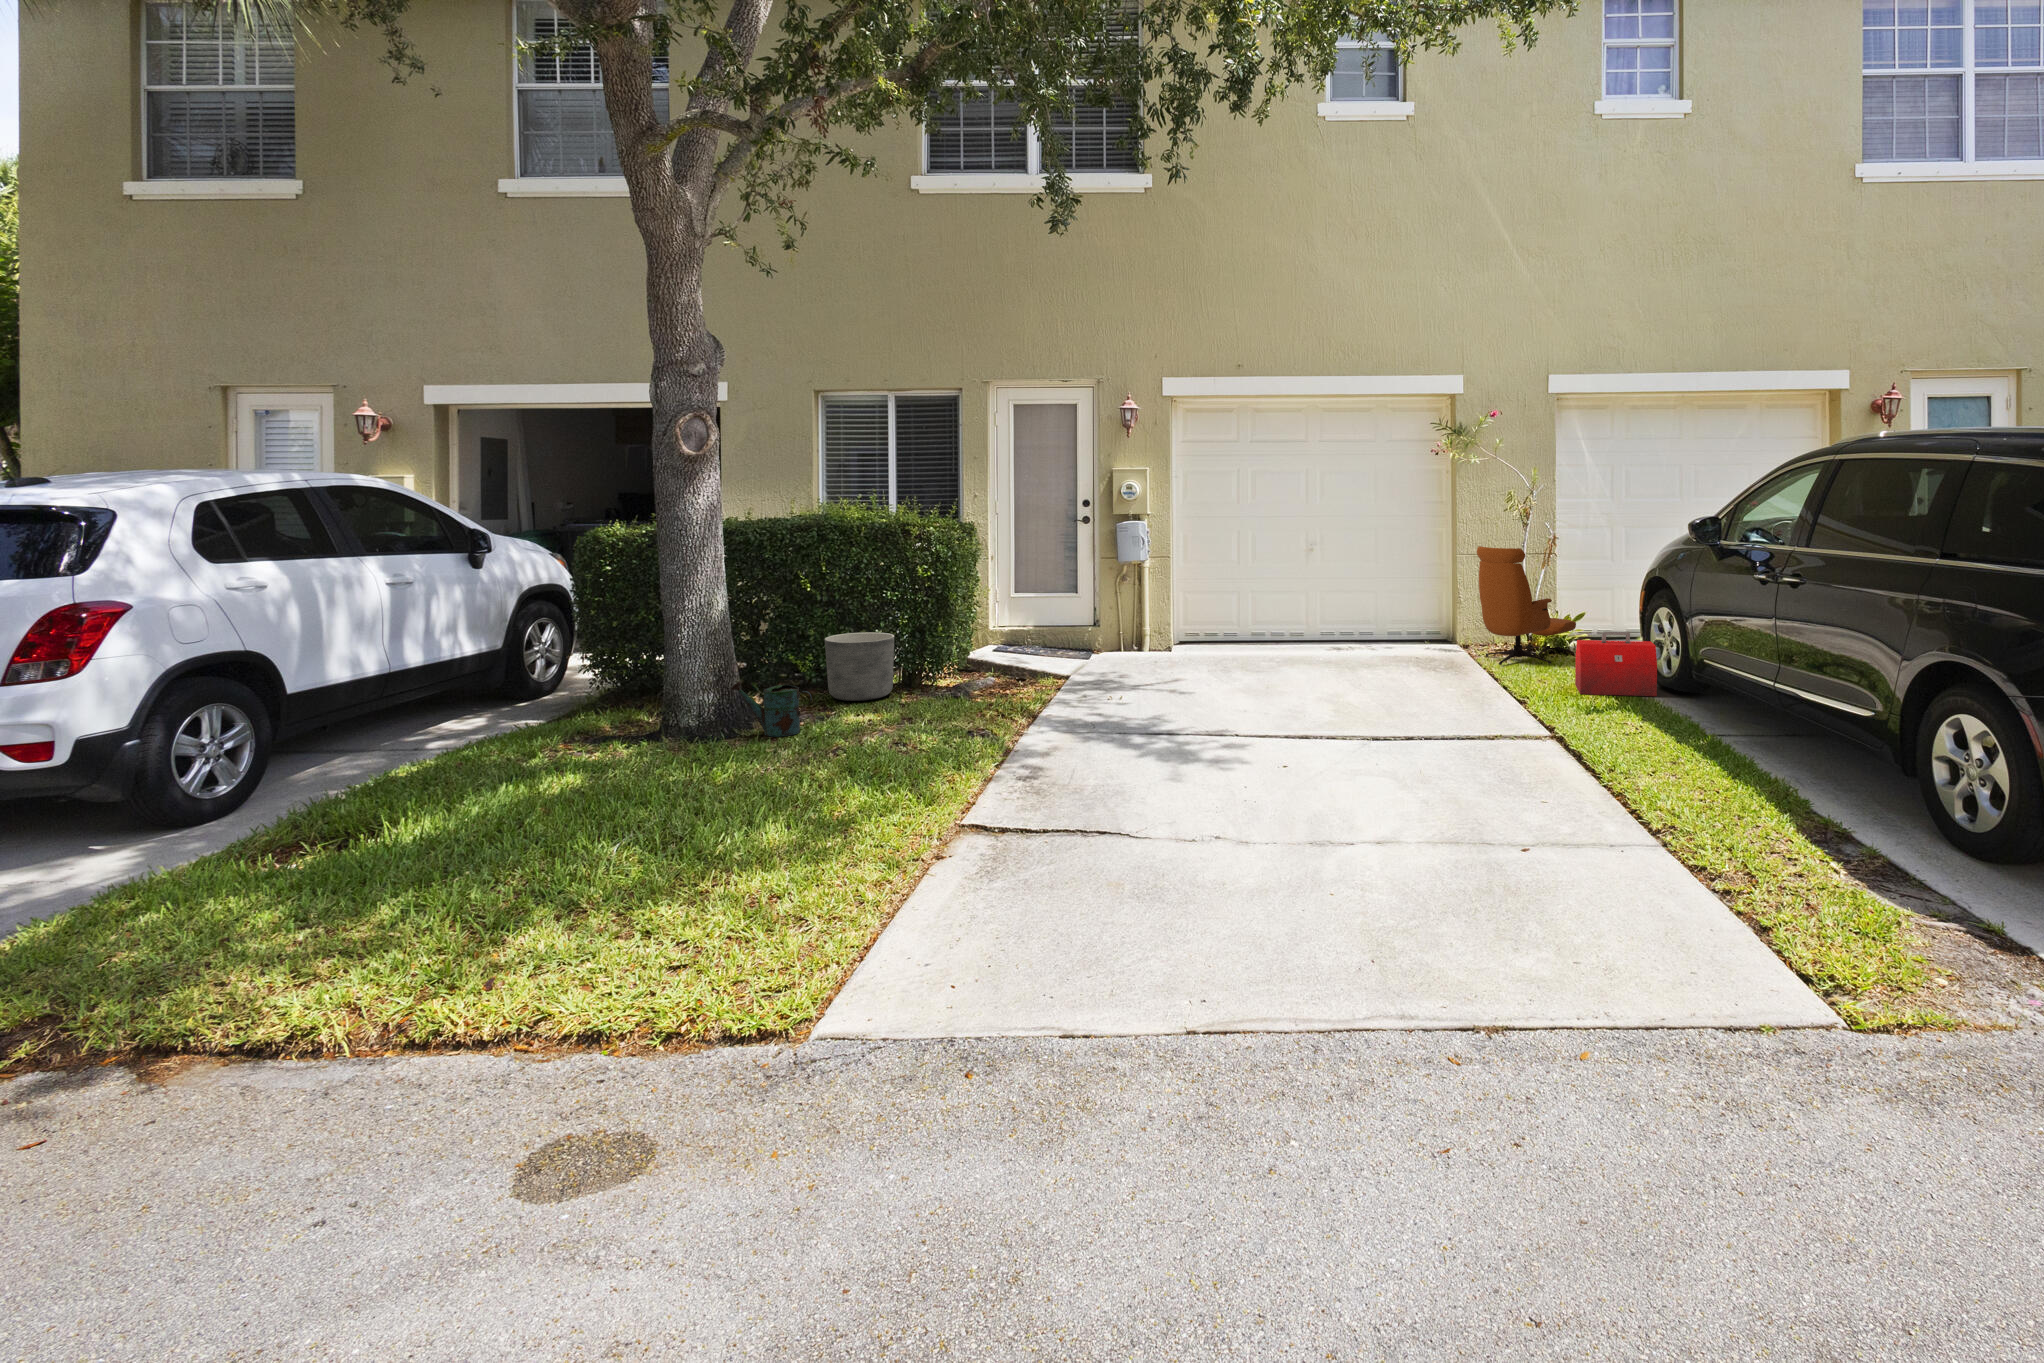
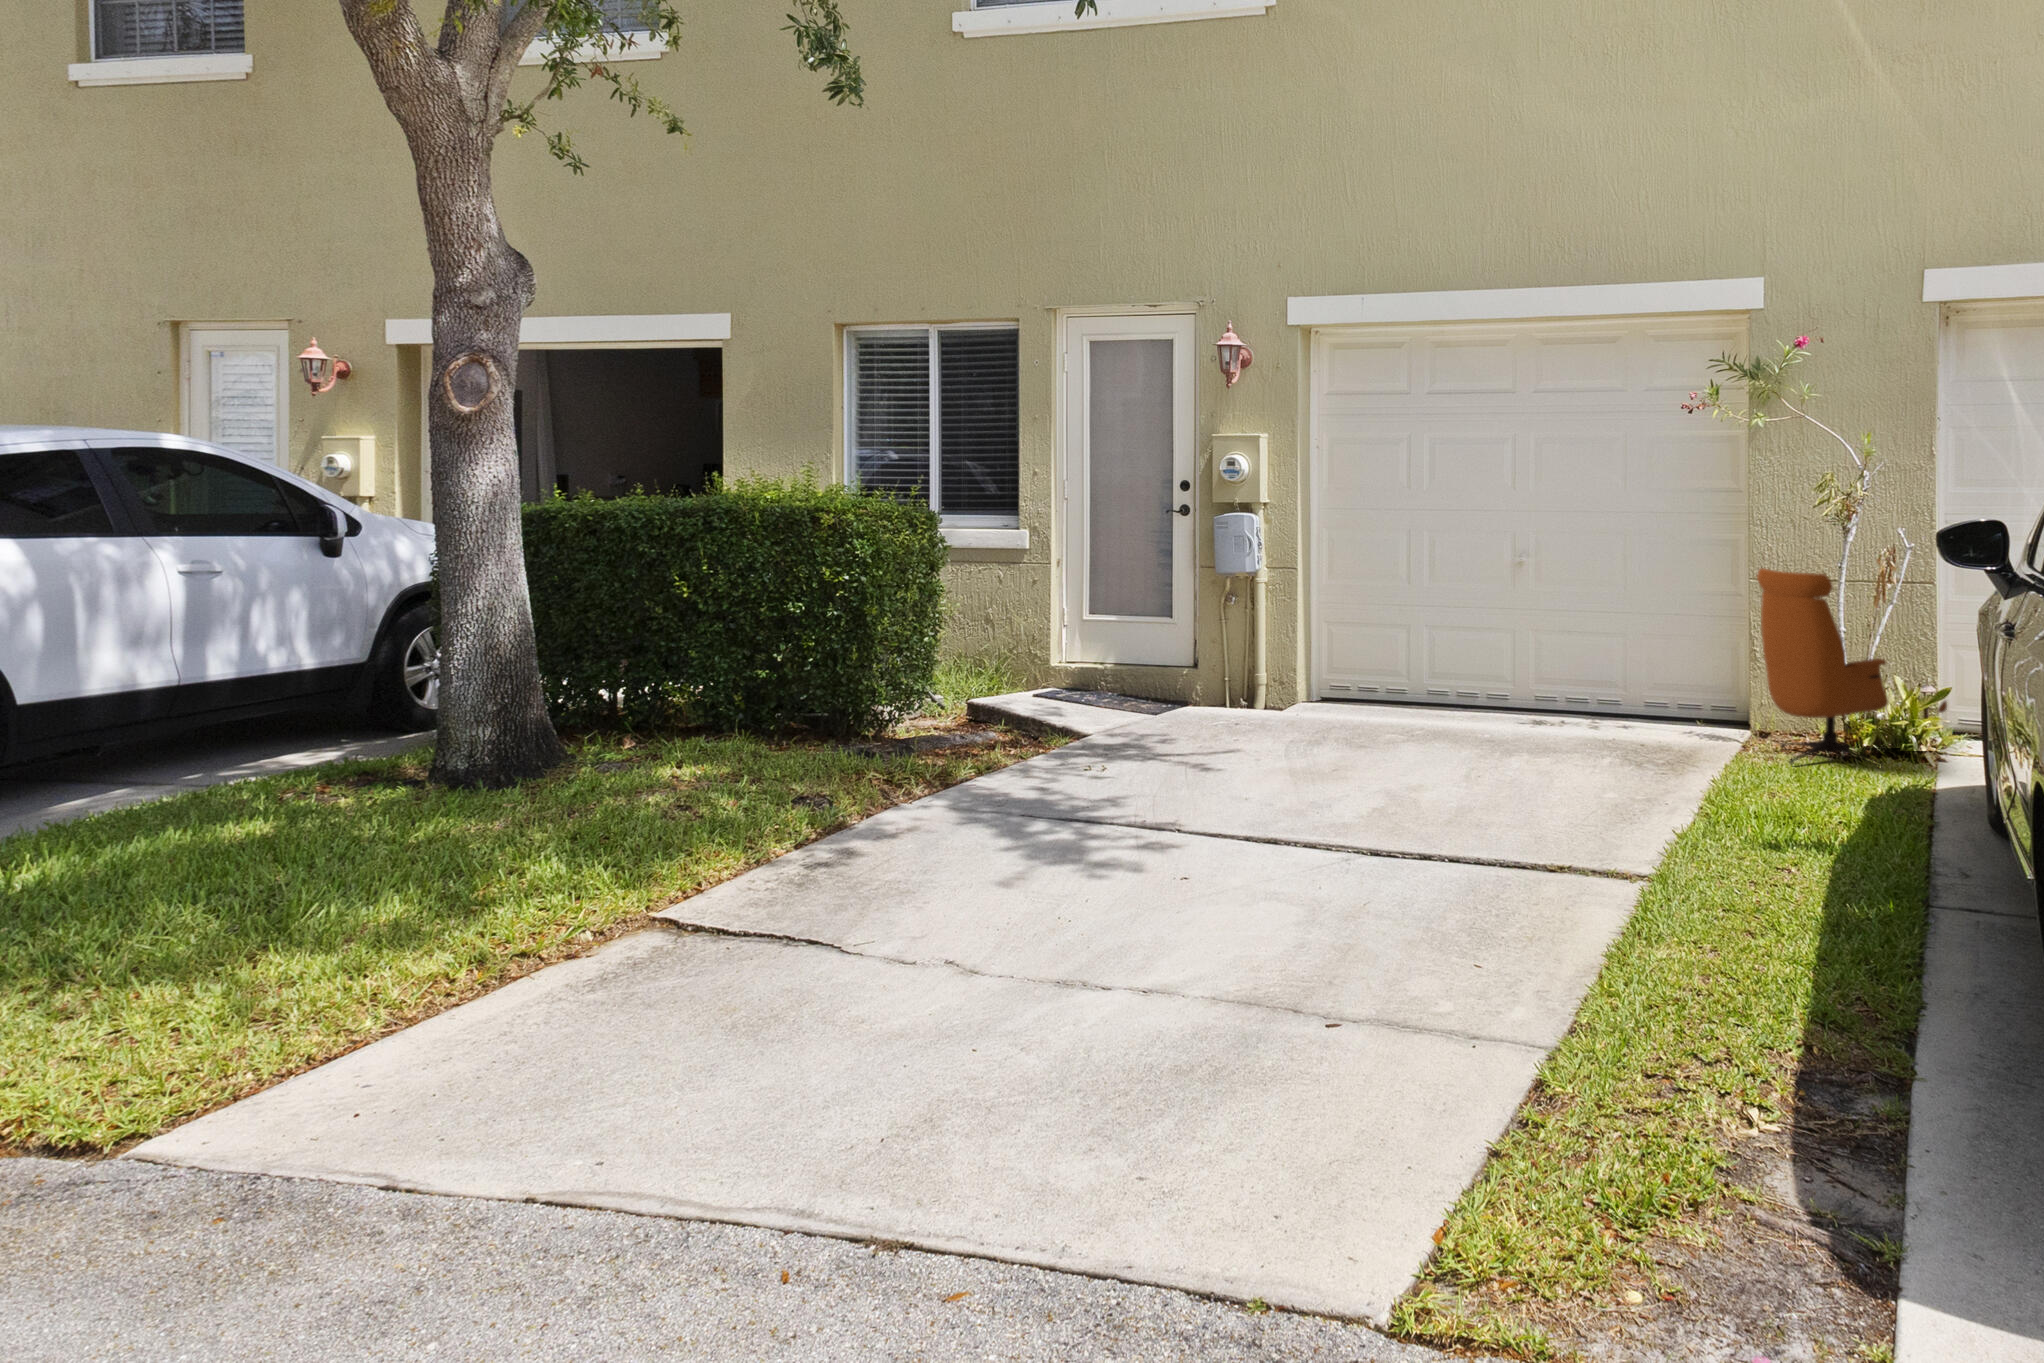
toolbox: present [1575,631,1657,696] -> none [1890,721,2030,840]
planter: present [825,632,894,701] -> none [741,663,839,760]
watering can: present [731,682,812,737] -> none [565,725,670,807]

